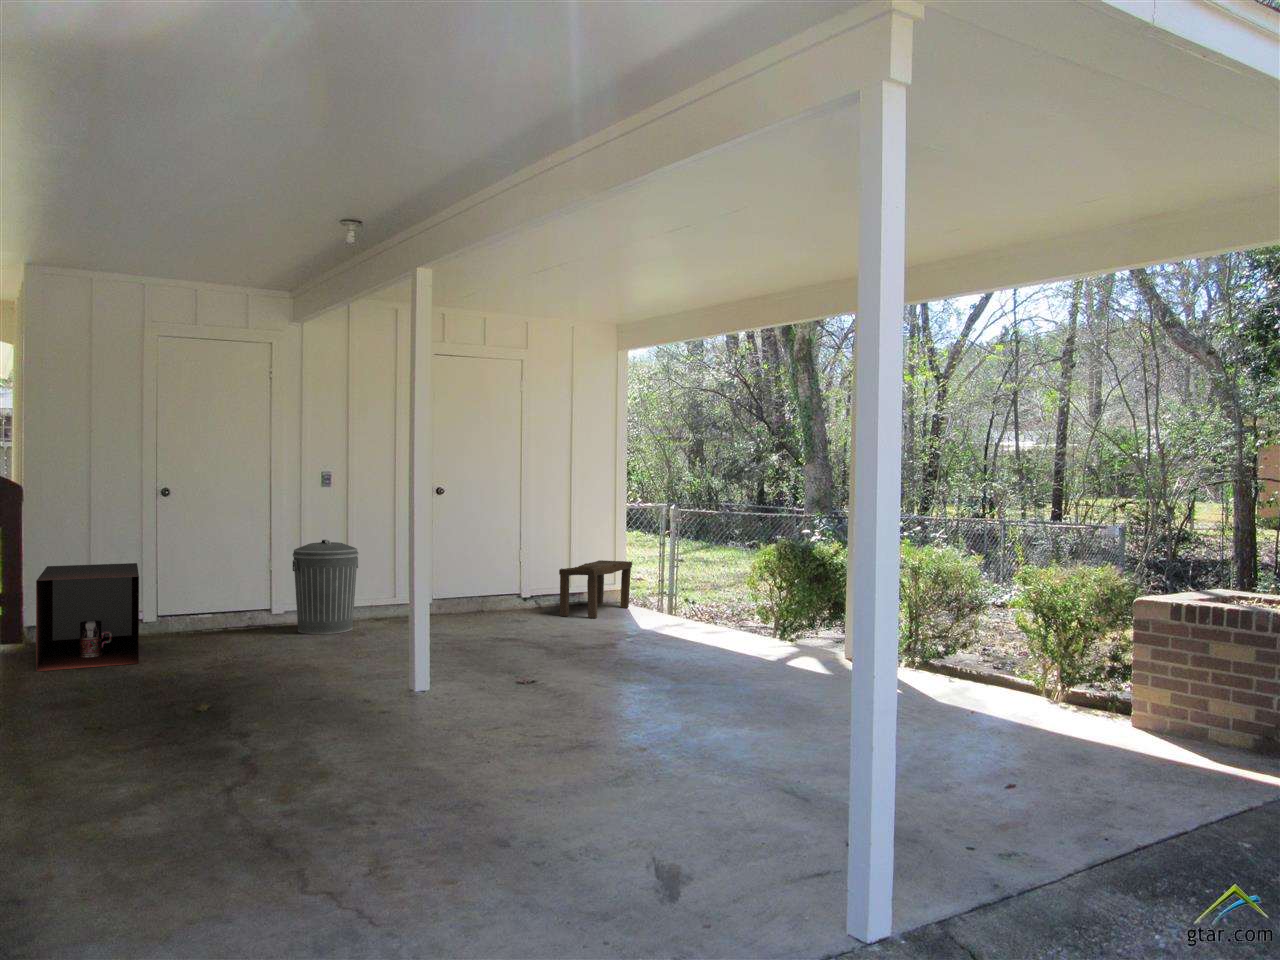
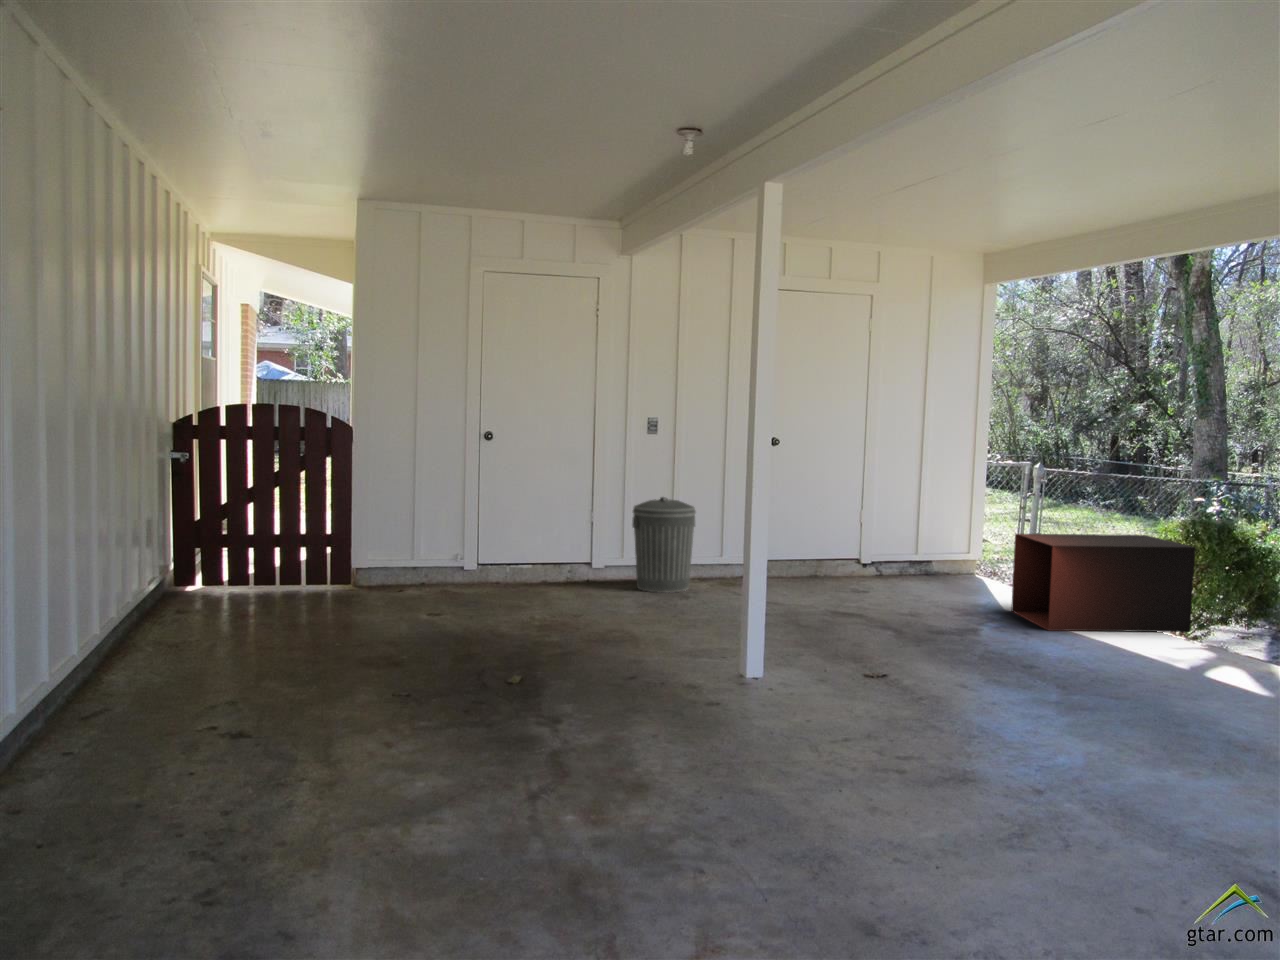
bench: present [559,560,632,618] -> none [904,526,987,592]
storage cabinet: present [36,563,139,671] -> present [1011,534,1196,632]

